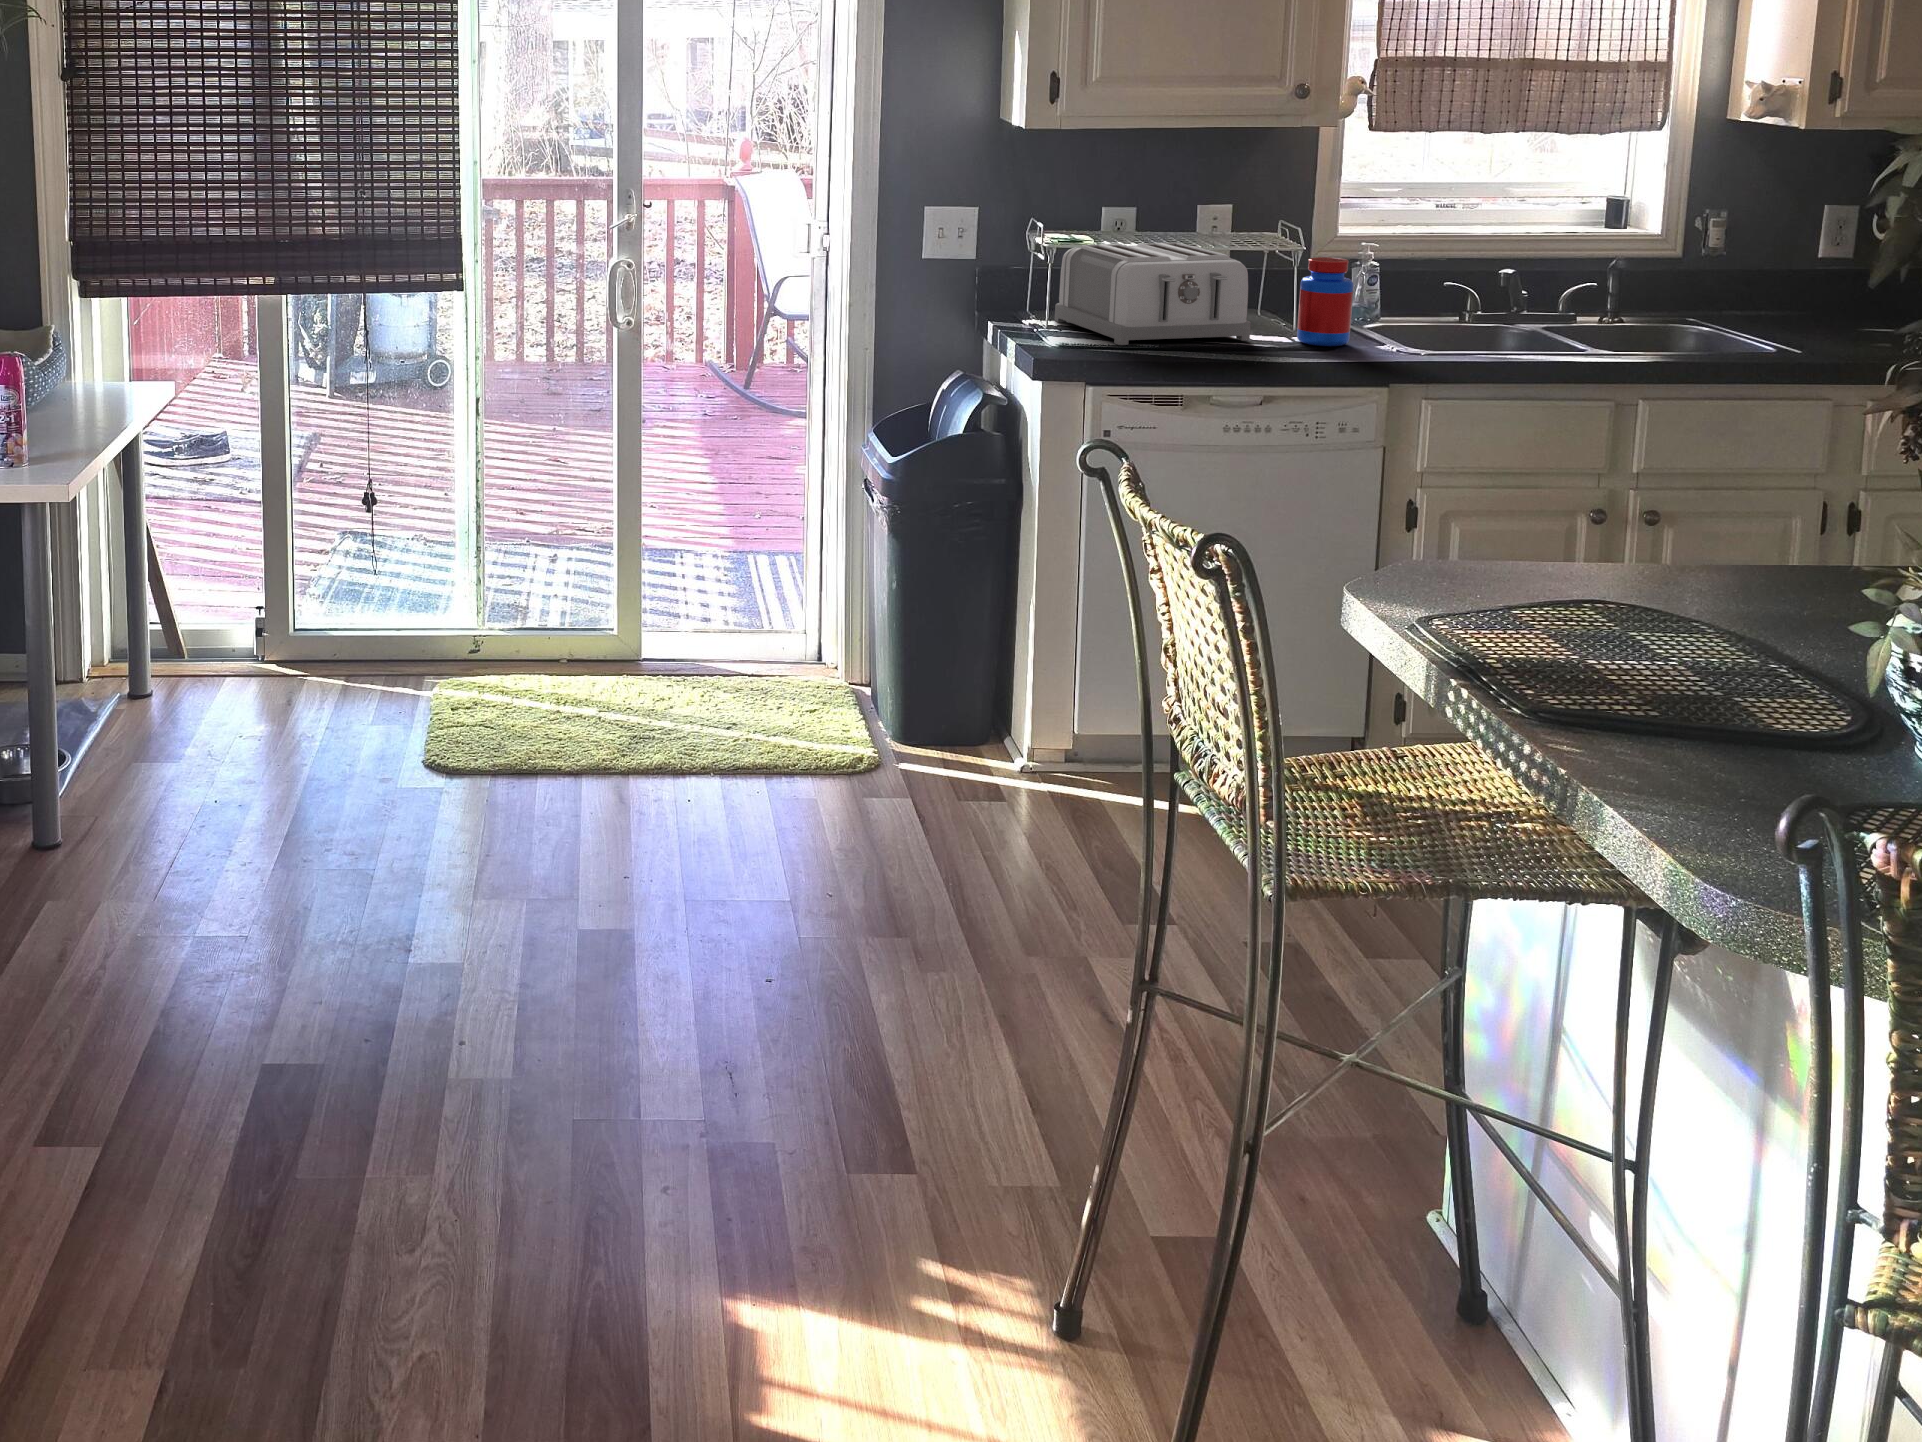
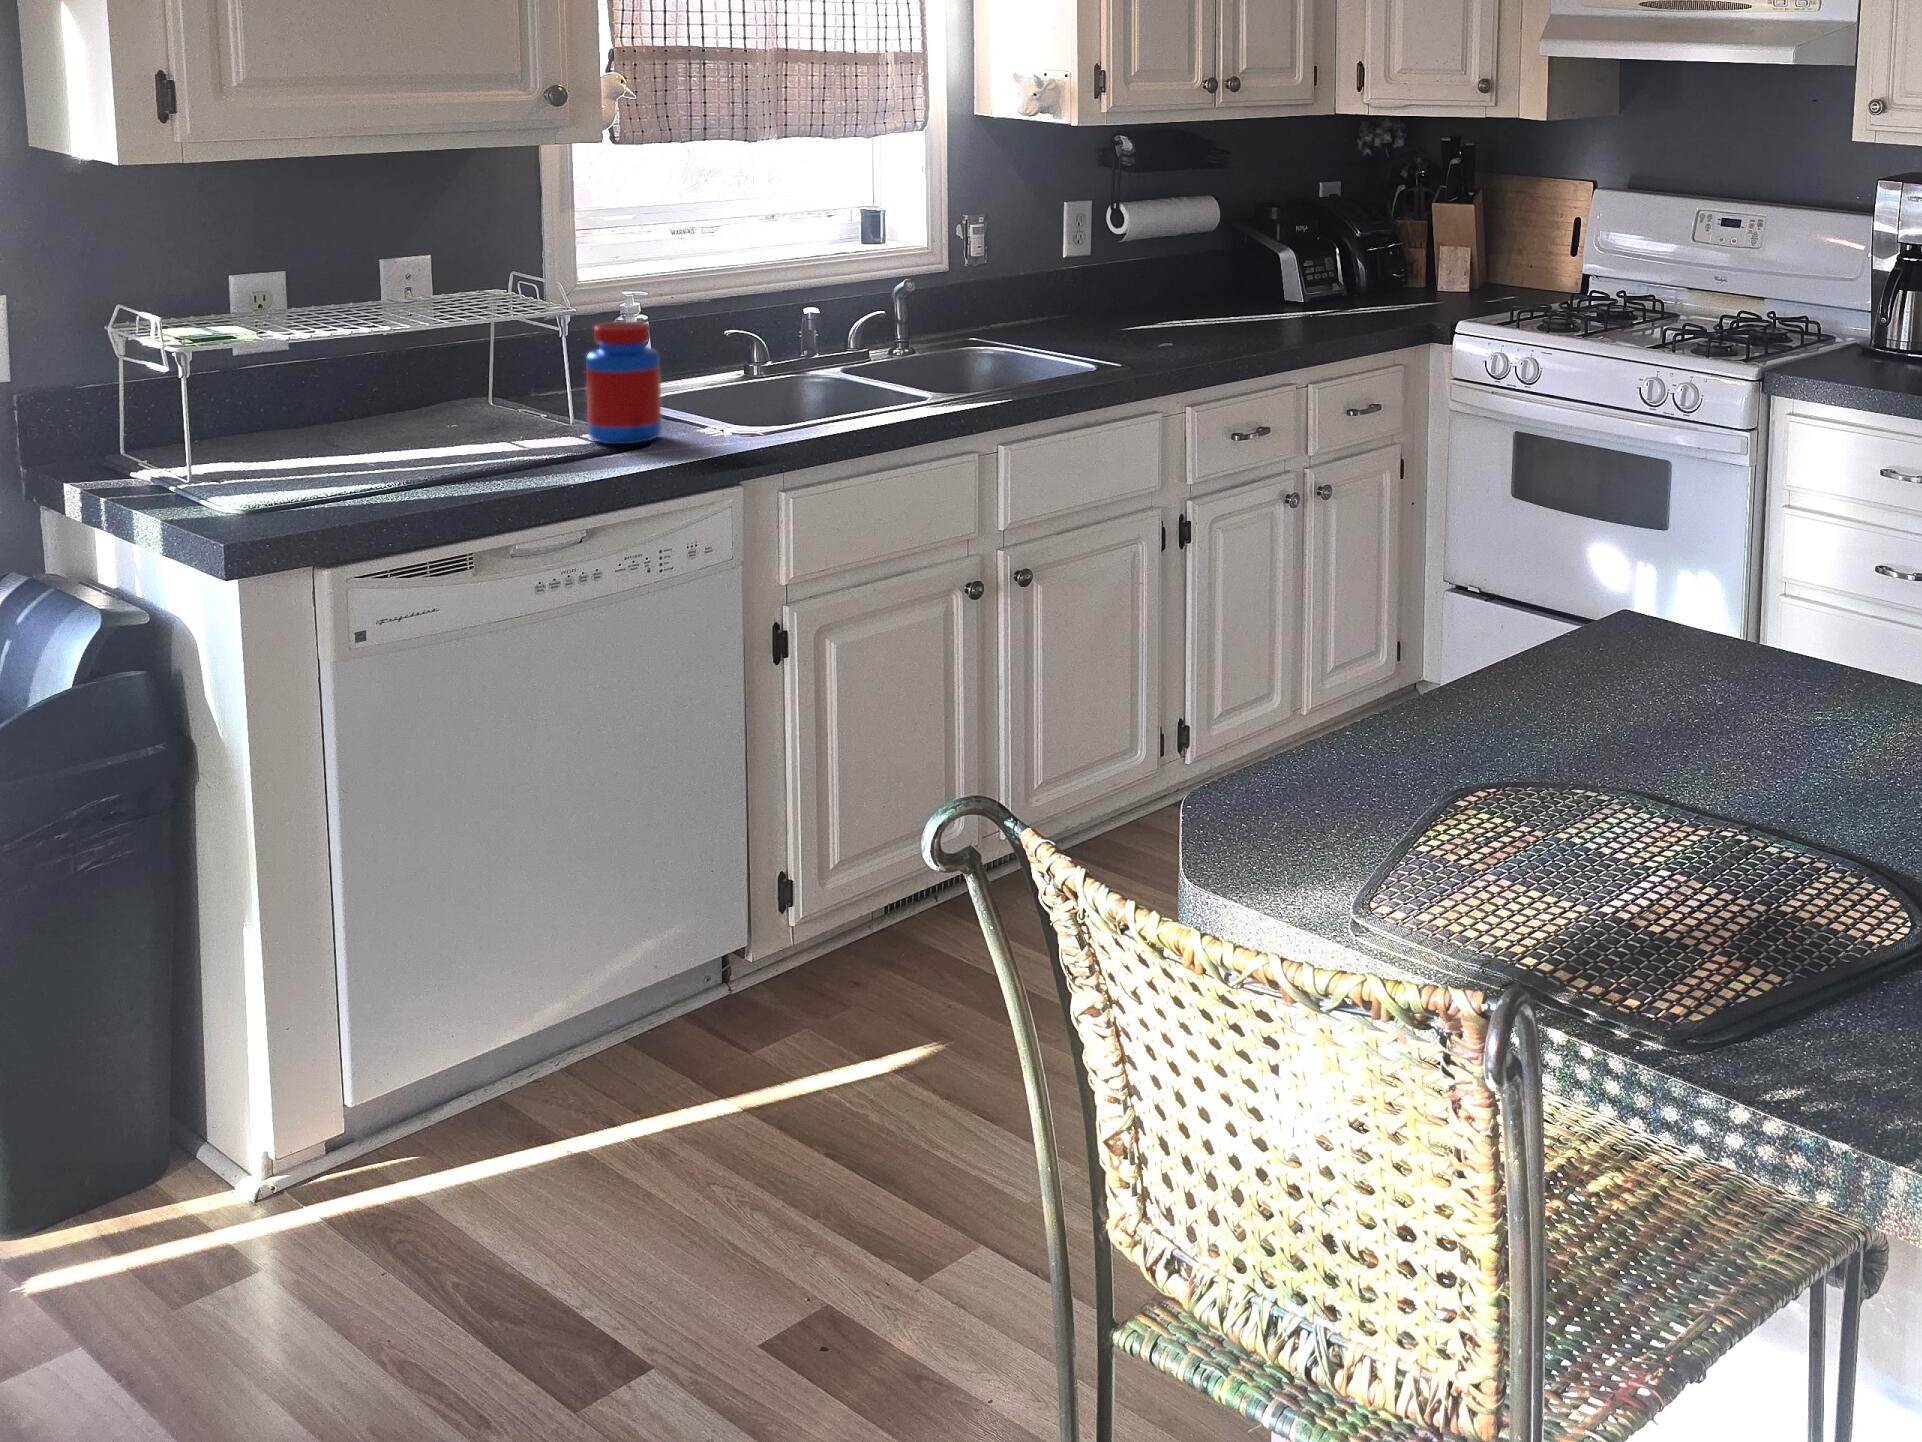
toaster: present [1055,243,1251,345] -> none [187,321,528,492]

